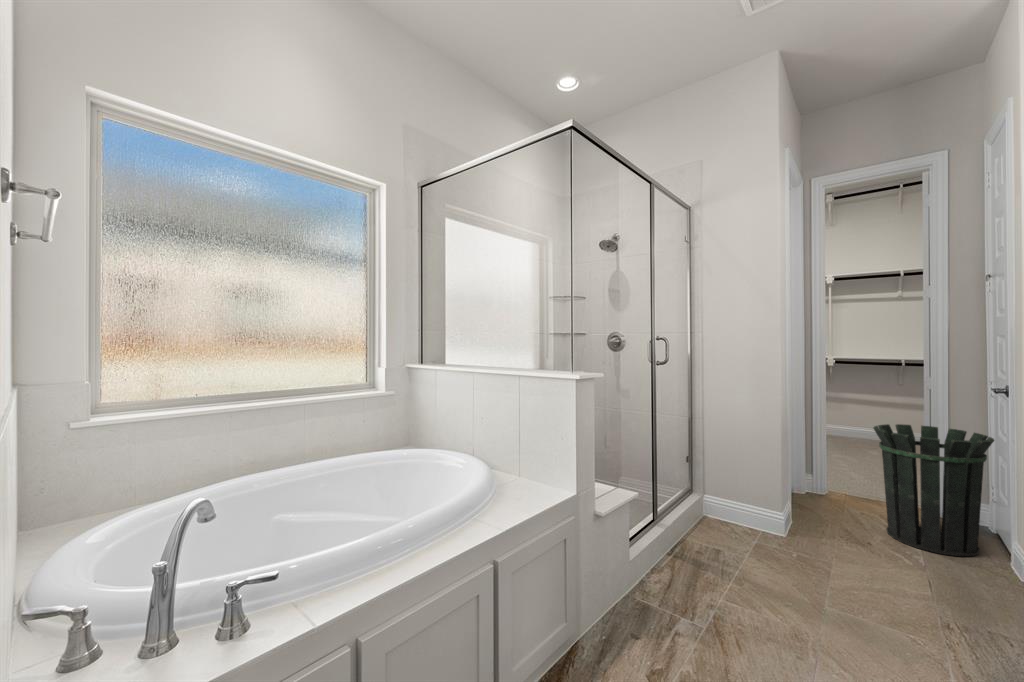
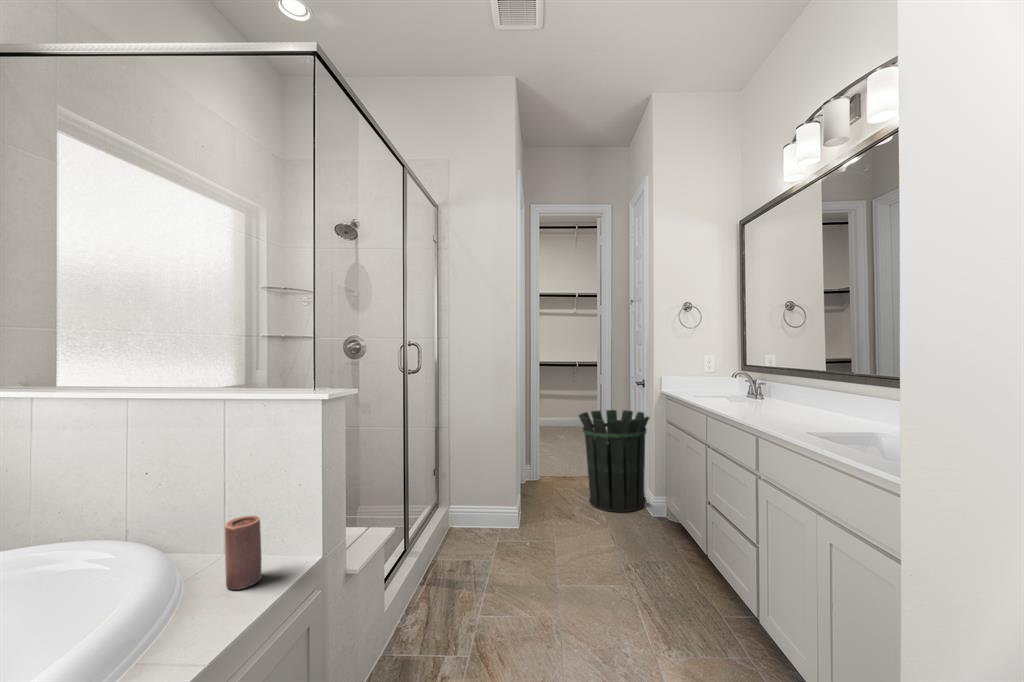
candle: none [514,454,535,501] -> present [225,516,262,590]

